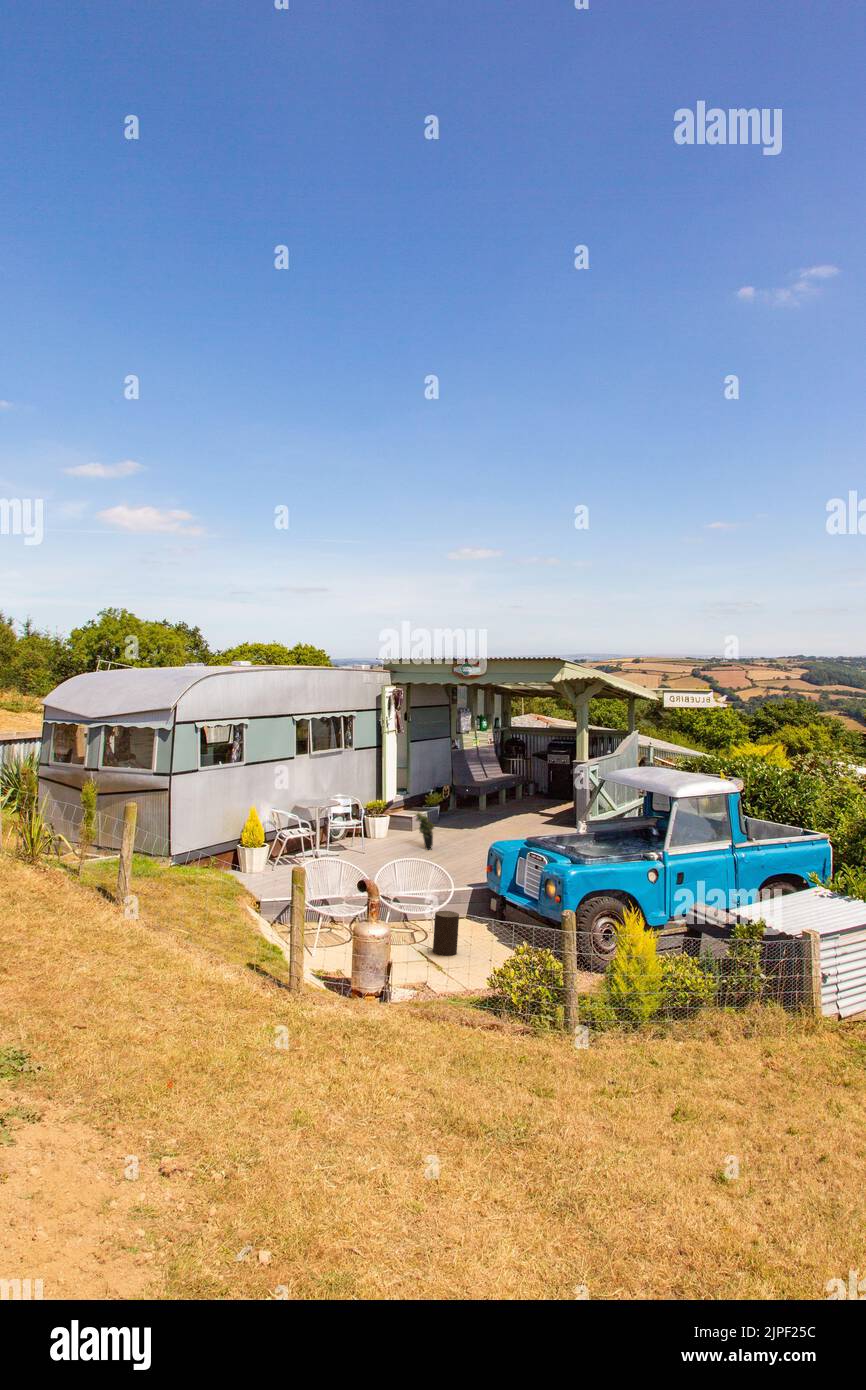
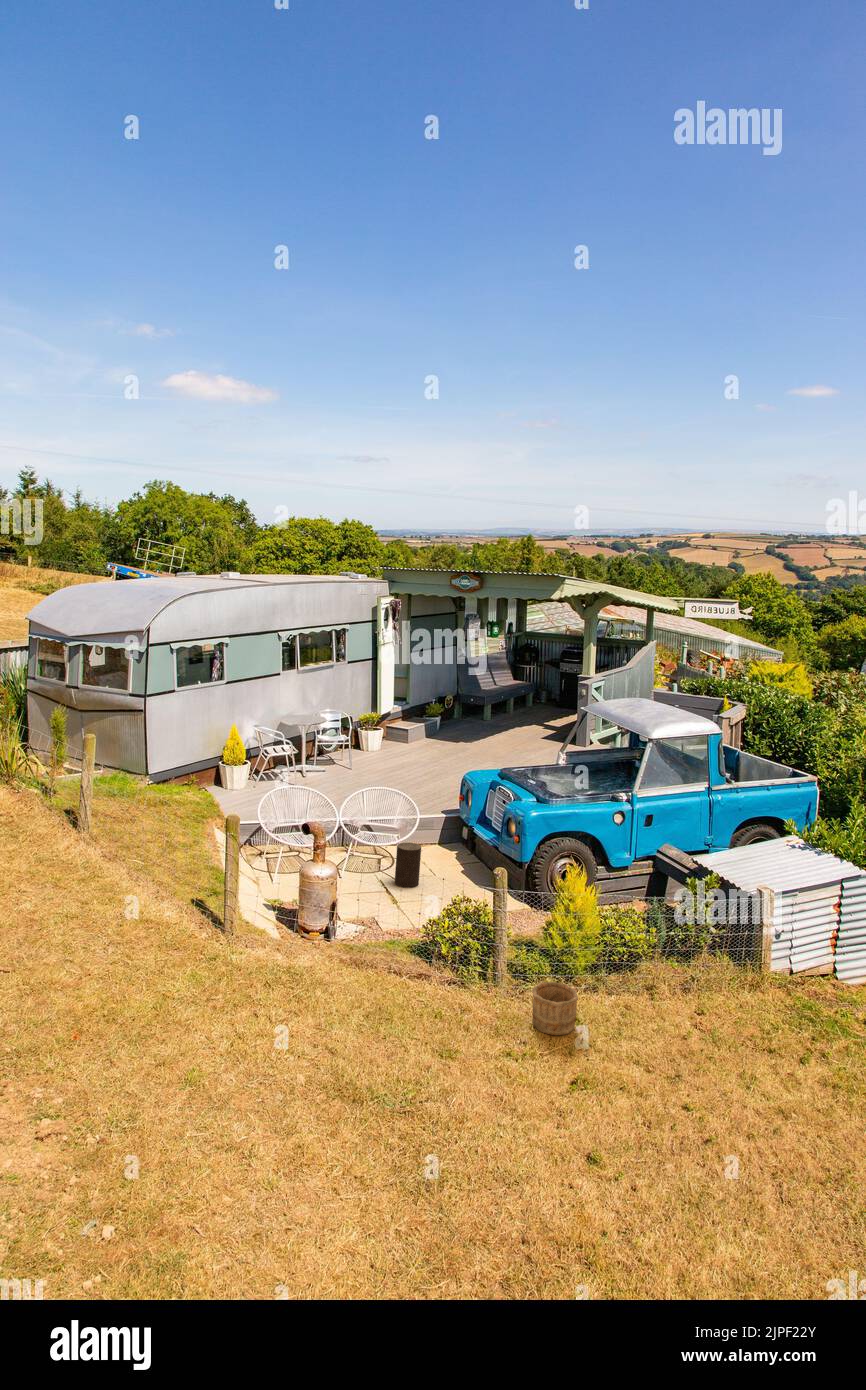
potted plant: present [415,813,434,850] -> none [401,732,424,771]
wooden bucket: none [614,1023,661,1074] -> present [533,982,578,1036]

